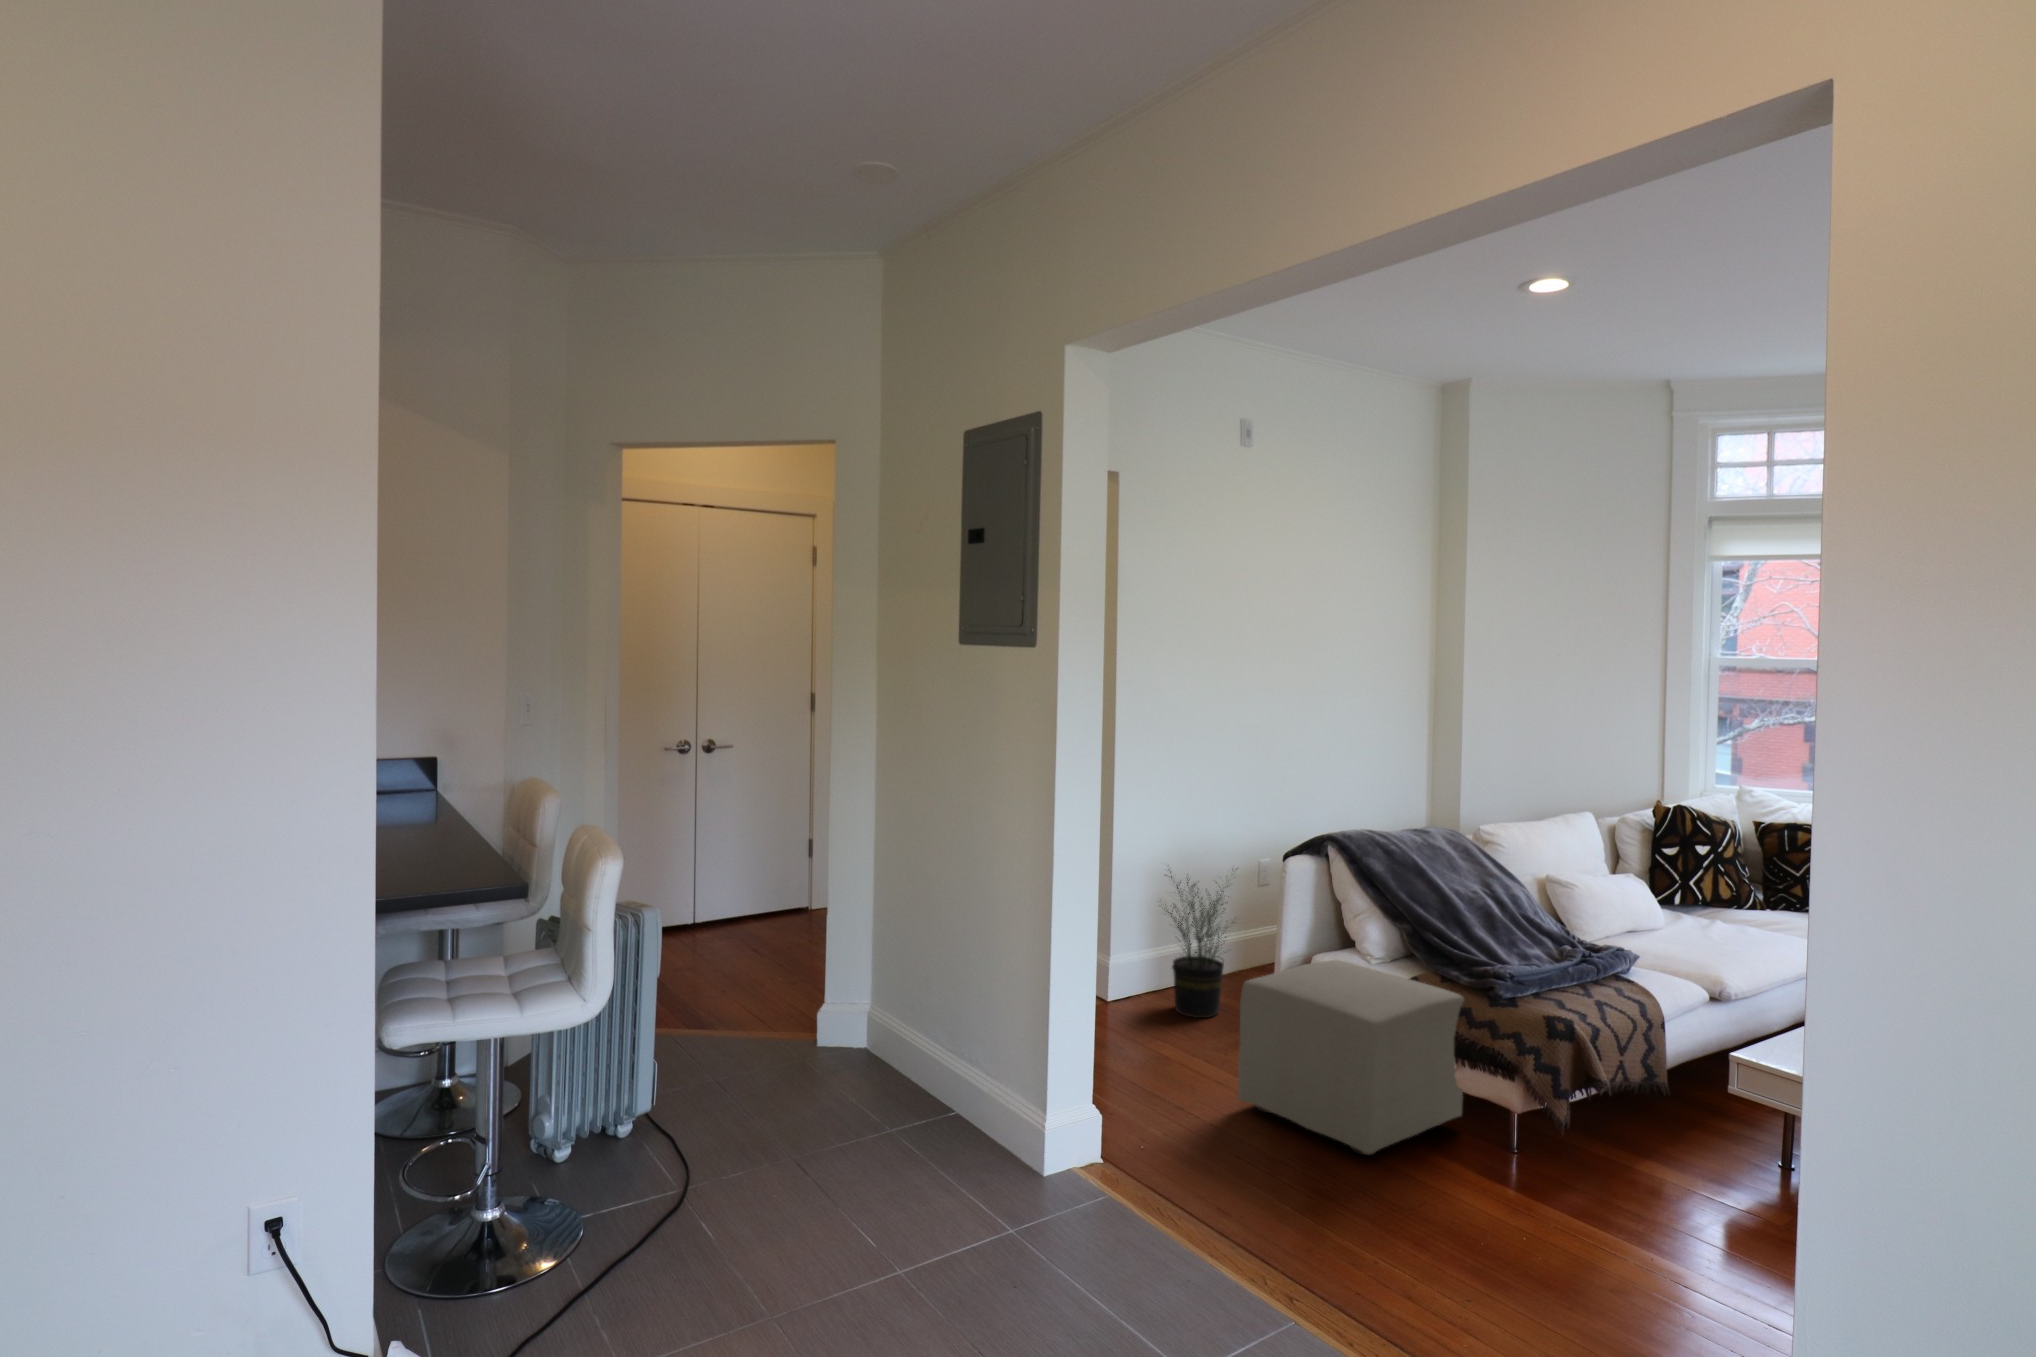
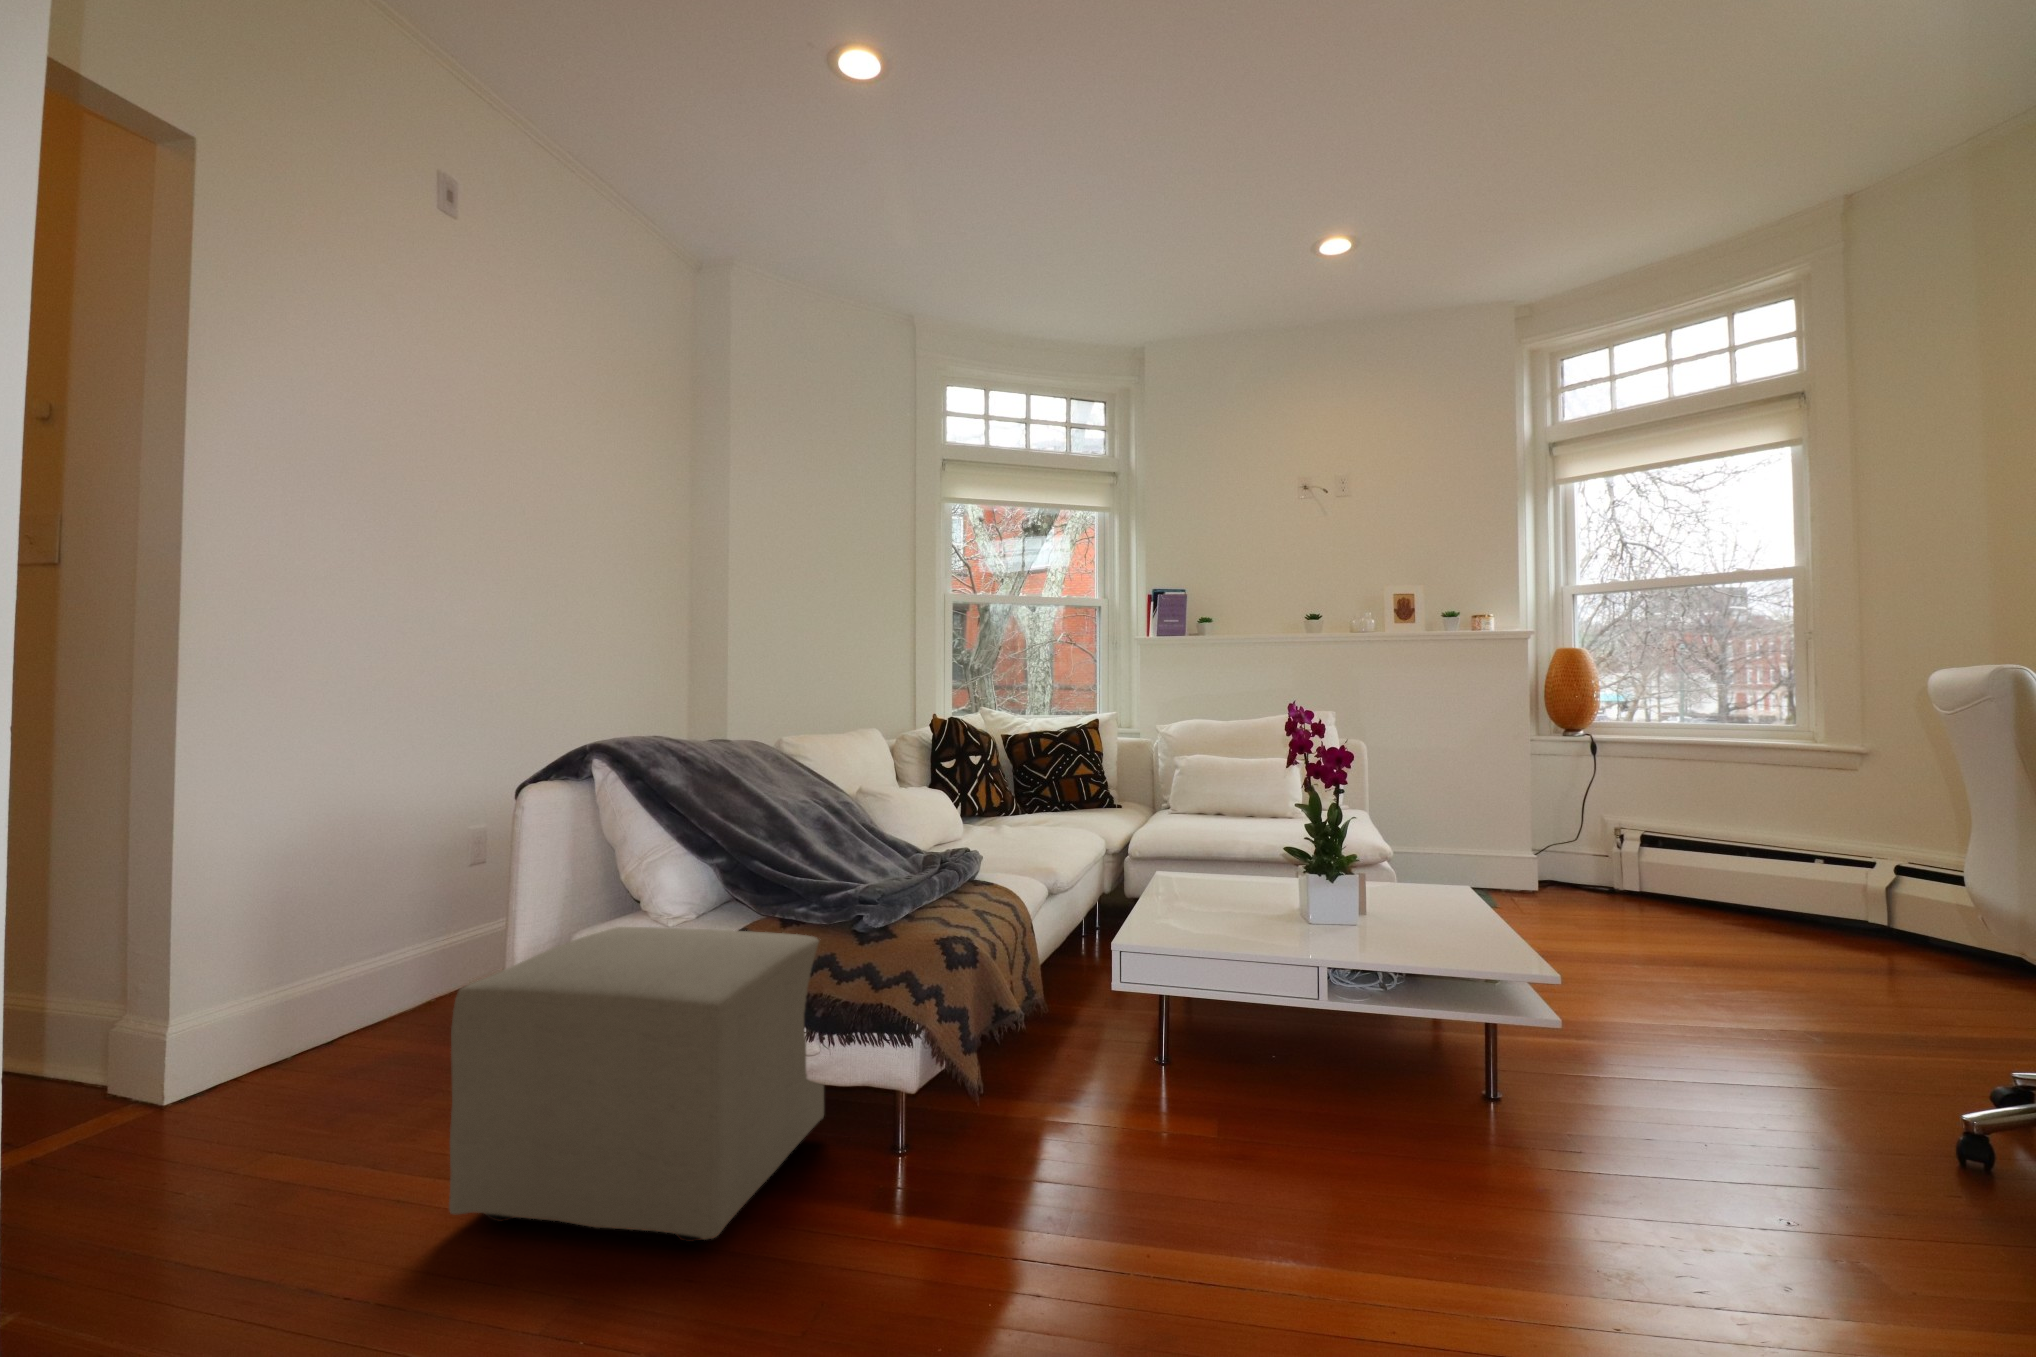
potted plant: present [1165,869,1237,1018] -> none [279,826,446,1082]

